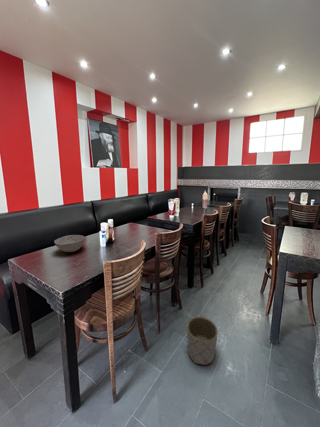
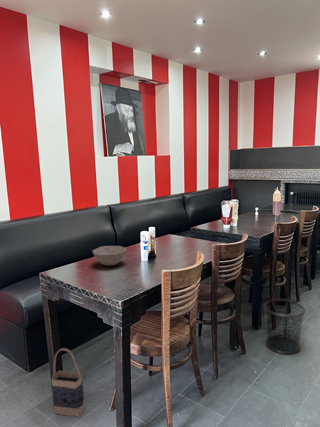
trash can: none [195,268,223,308] -> present [264,299,305,354]
planter: present [187,317,218,365] -> none [256,355,296,411]
bag: none [11,327,47,383] -> present [52,348,85,417]

